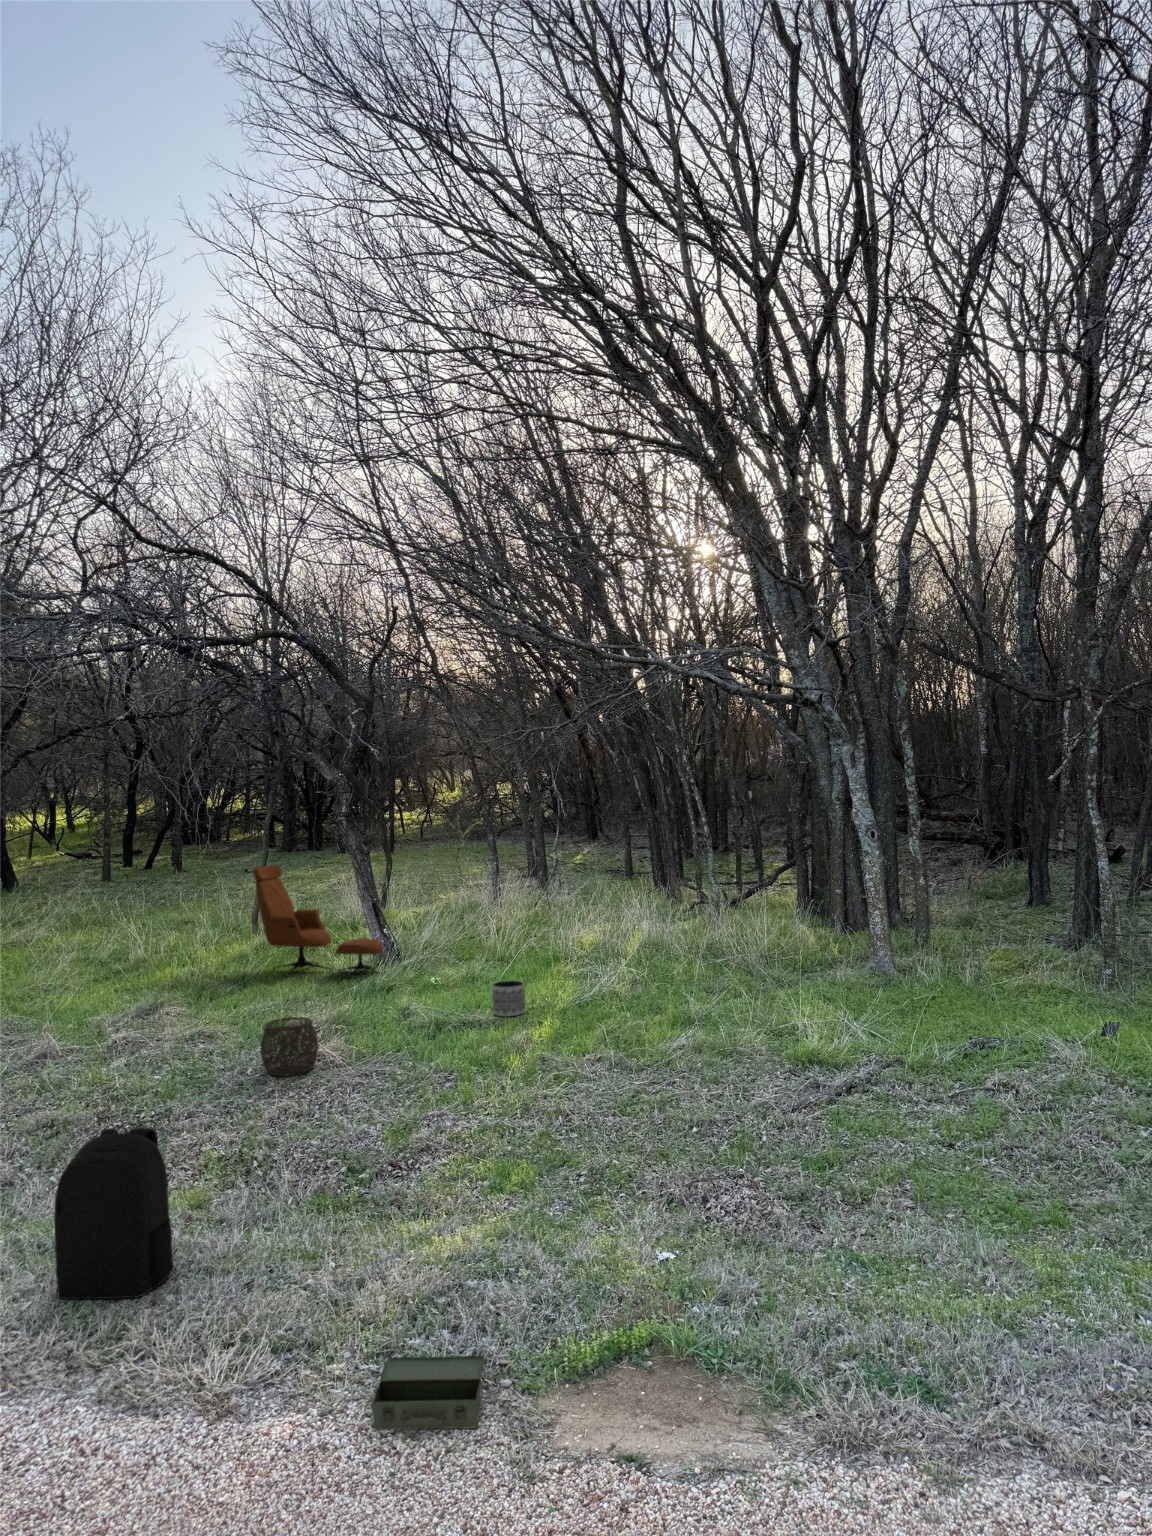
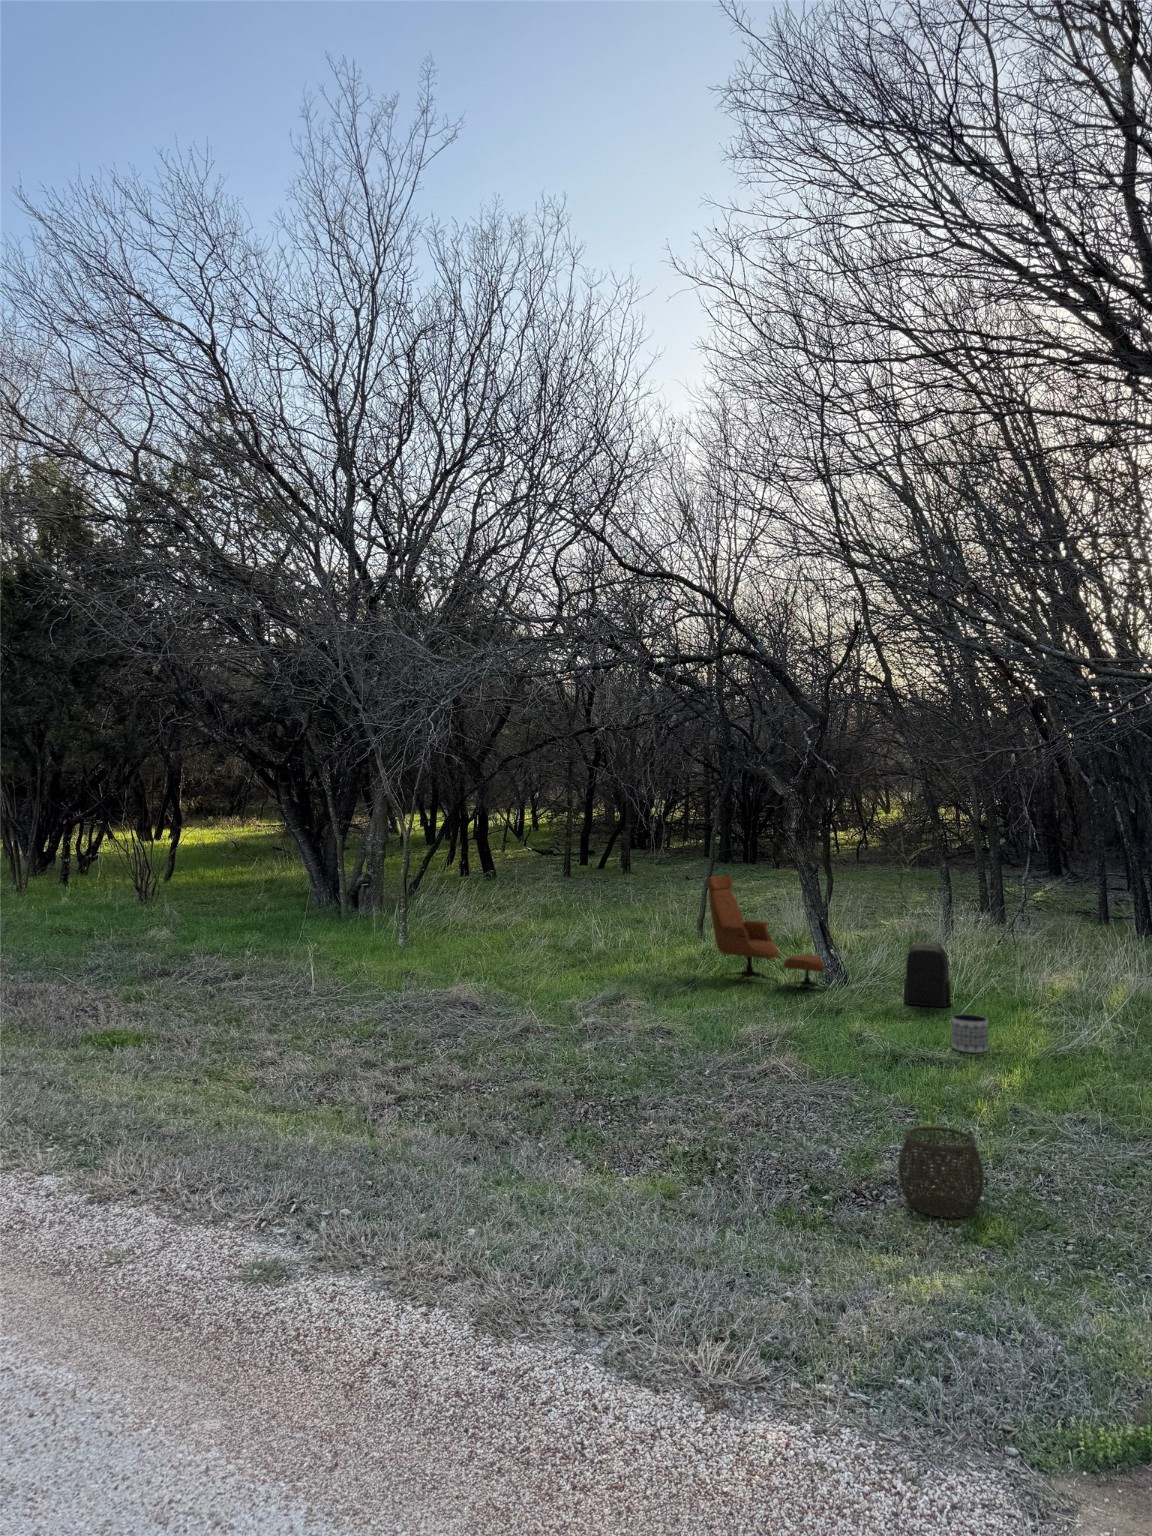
woven basket: present [260,1017,319,1076] -> present [898,1126,984,1218]
backpack: present [54,1125,174,1299] -> present [904,941,951,1007]
toolbox: present [372,1356,485,1430] -> none [869,1391,989,1493]

